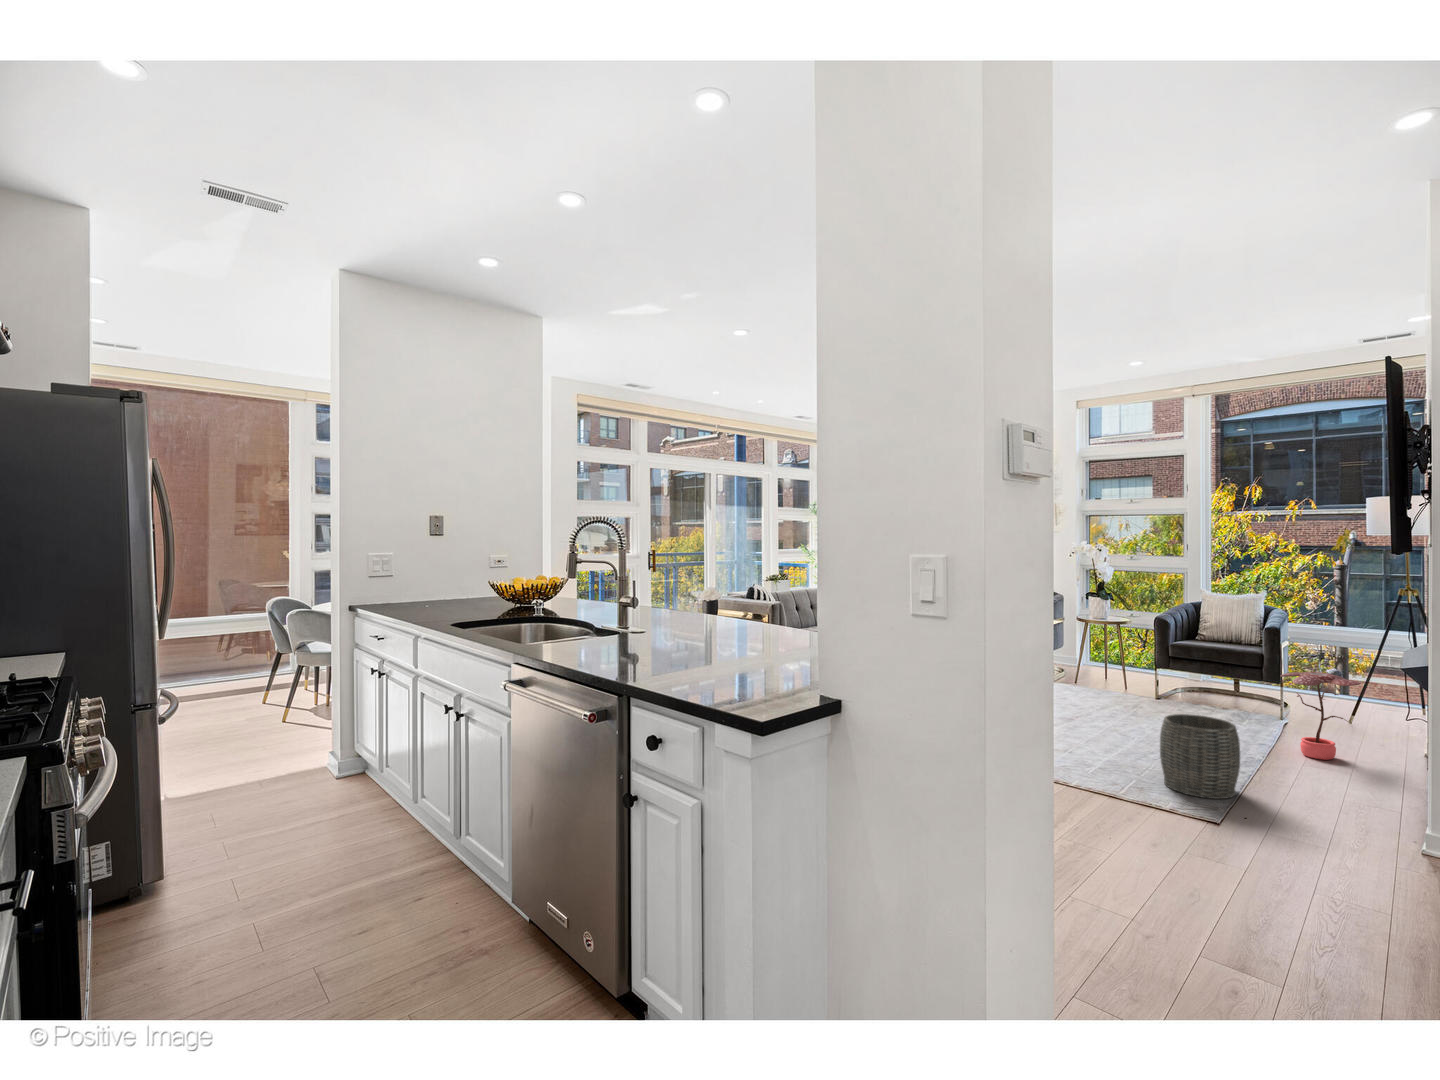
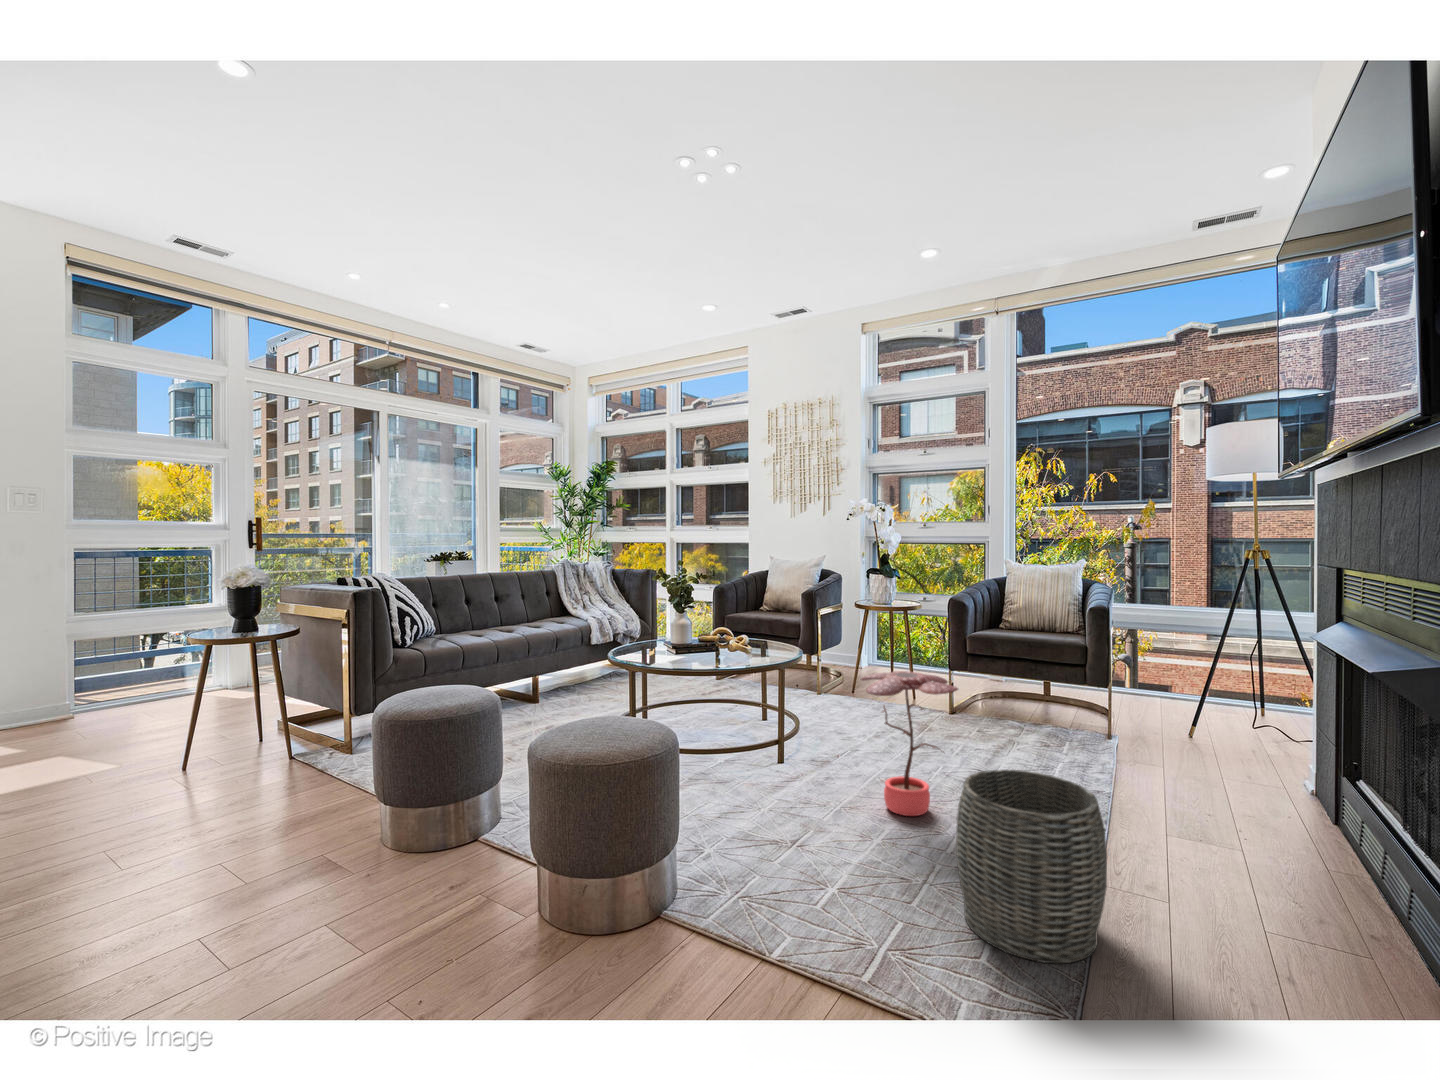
potted plant: present [1280,672,1361,760] -> present [861,671,958,816]

